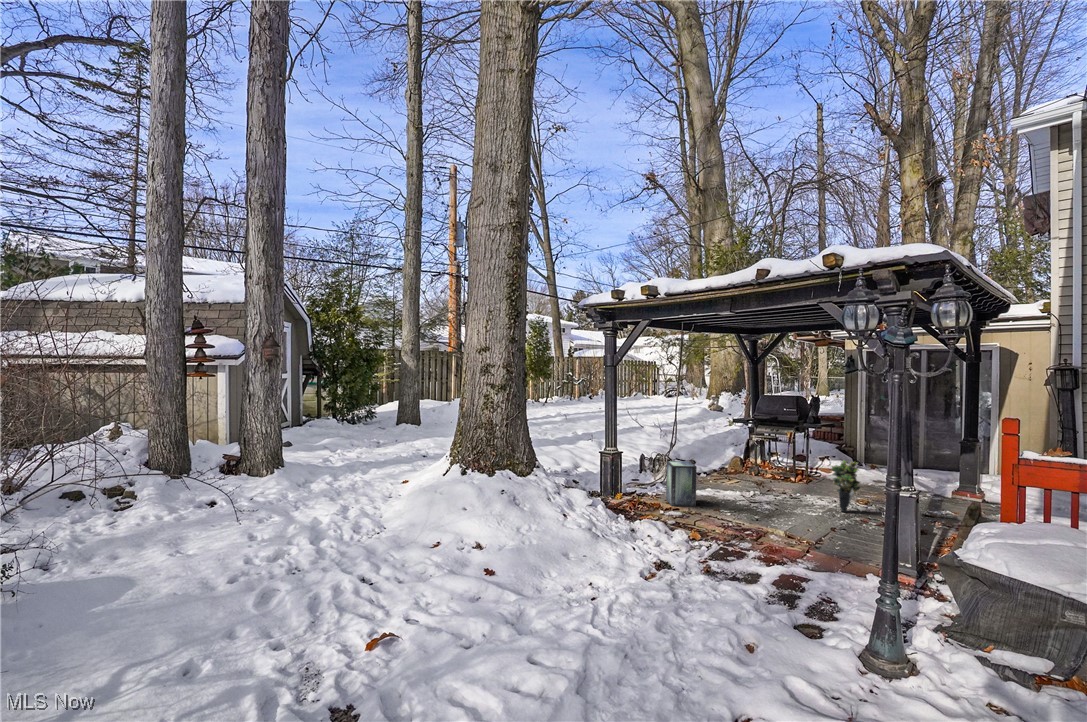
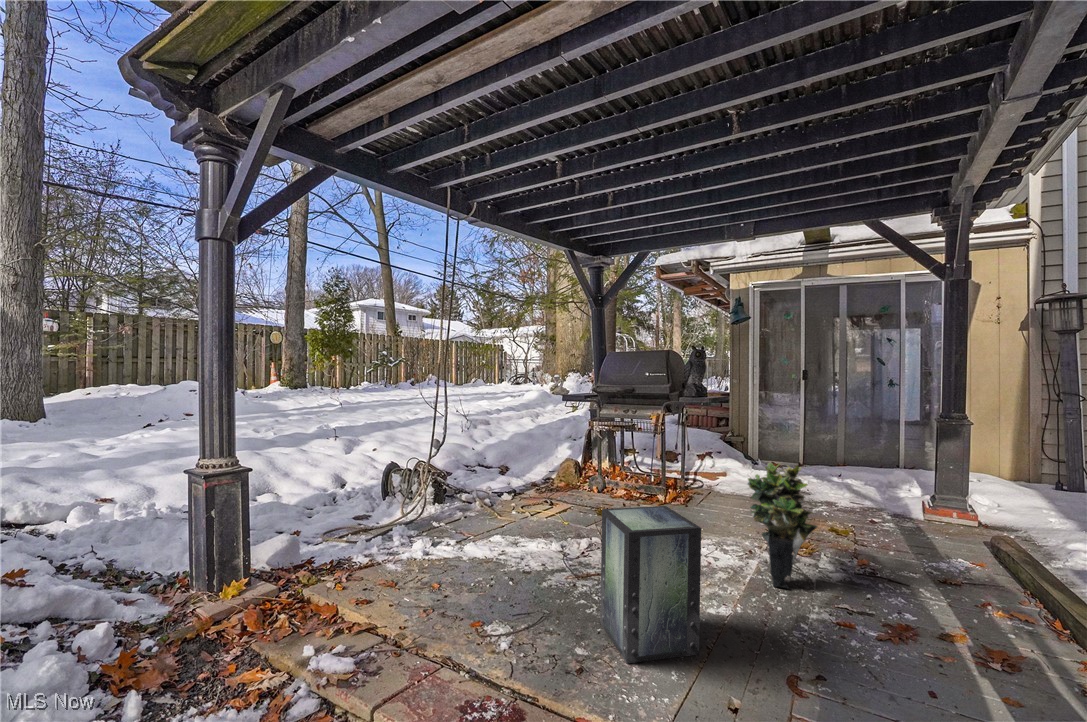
storage box: present [666,461,697,506] -> present [600,506,701,664]

